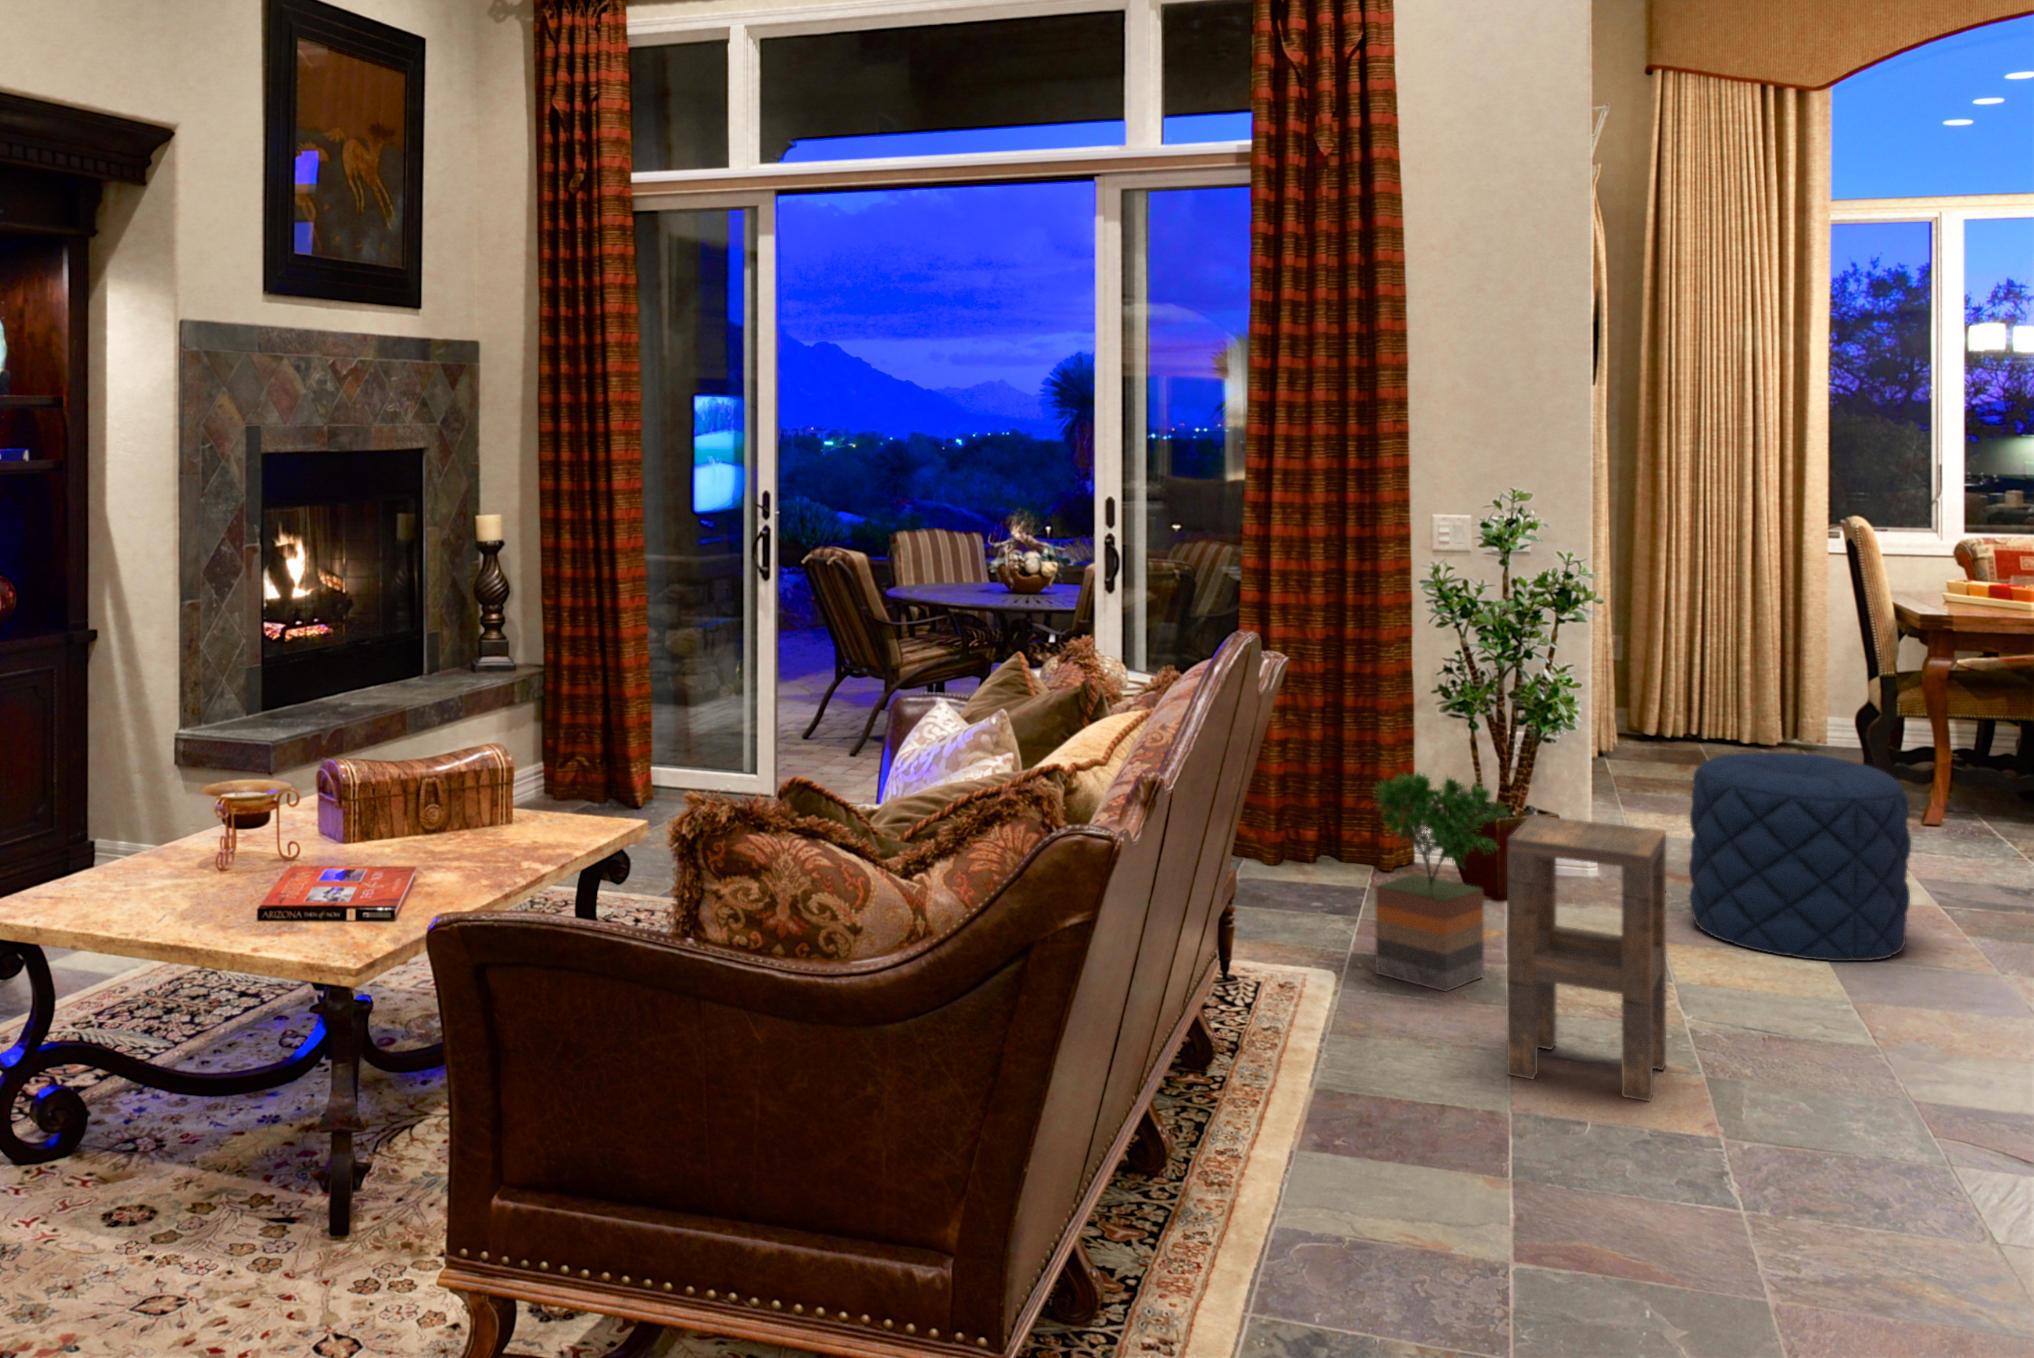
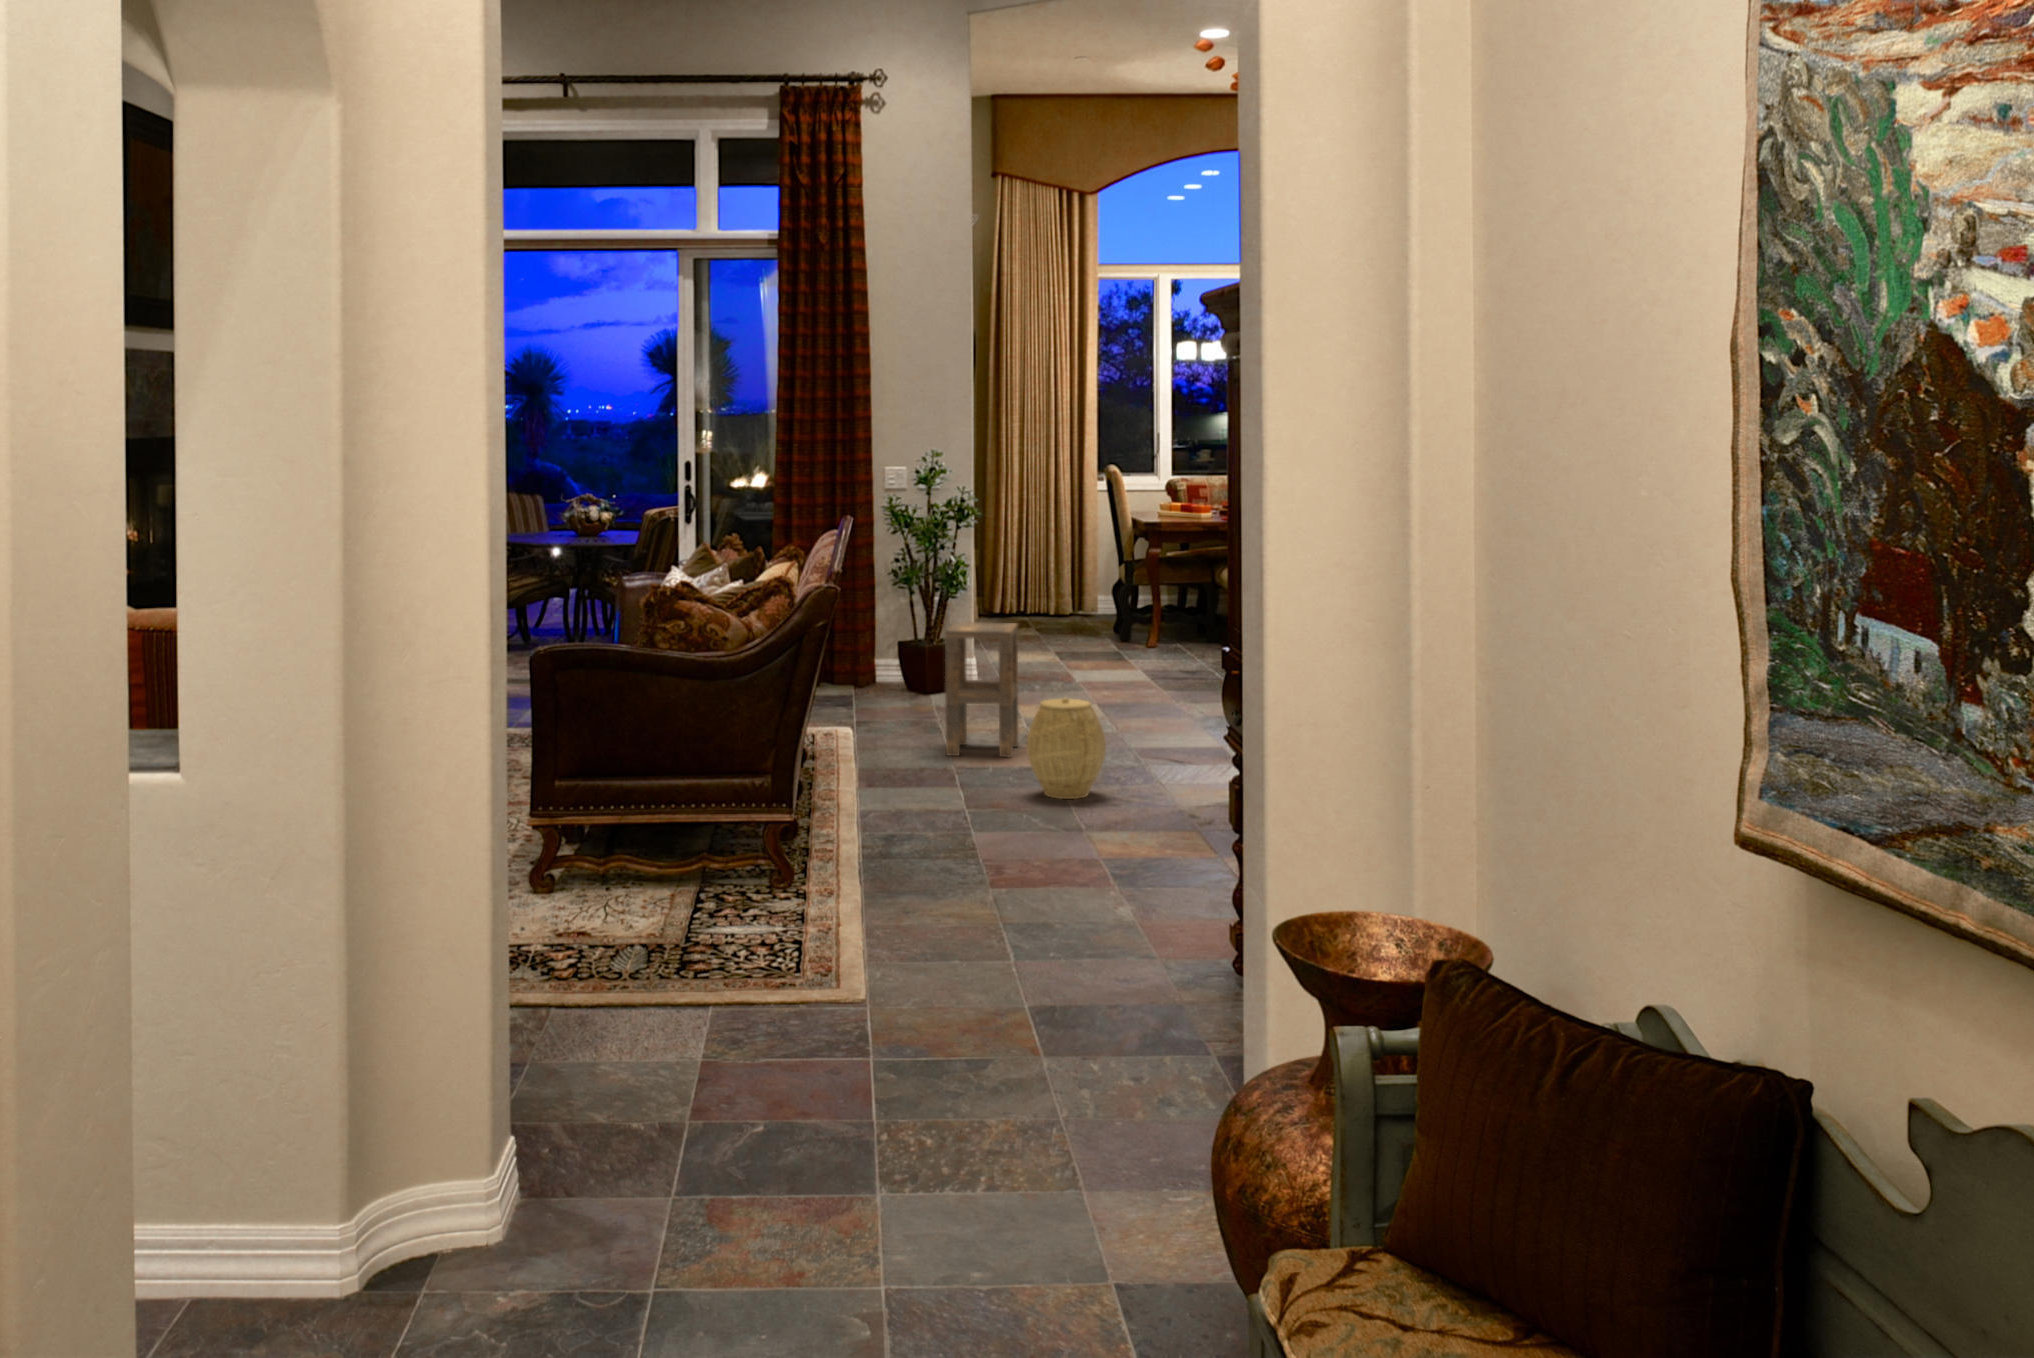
pouf: present [1689,752,1911,961] -> none [1026,595,1131,704]
potted tree: present [1375,772,1507,991] -> none [866,611,941,731]
woven basket: none [1678,1041,1880,1281] -> present [1027,698,1106,799]

